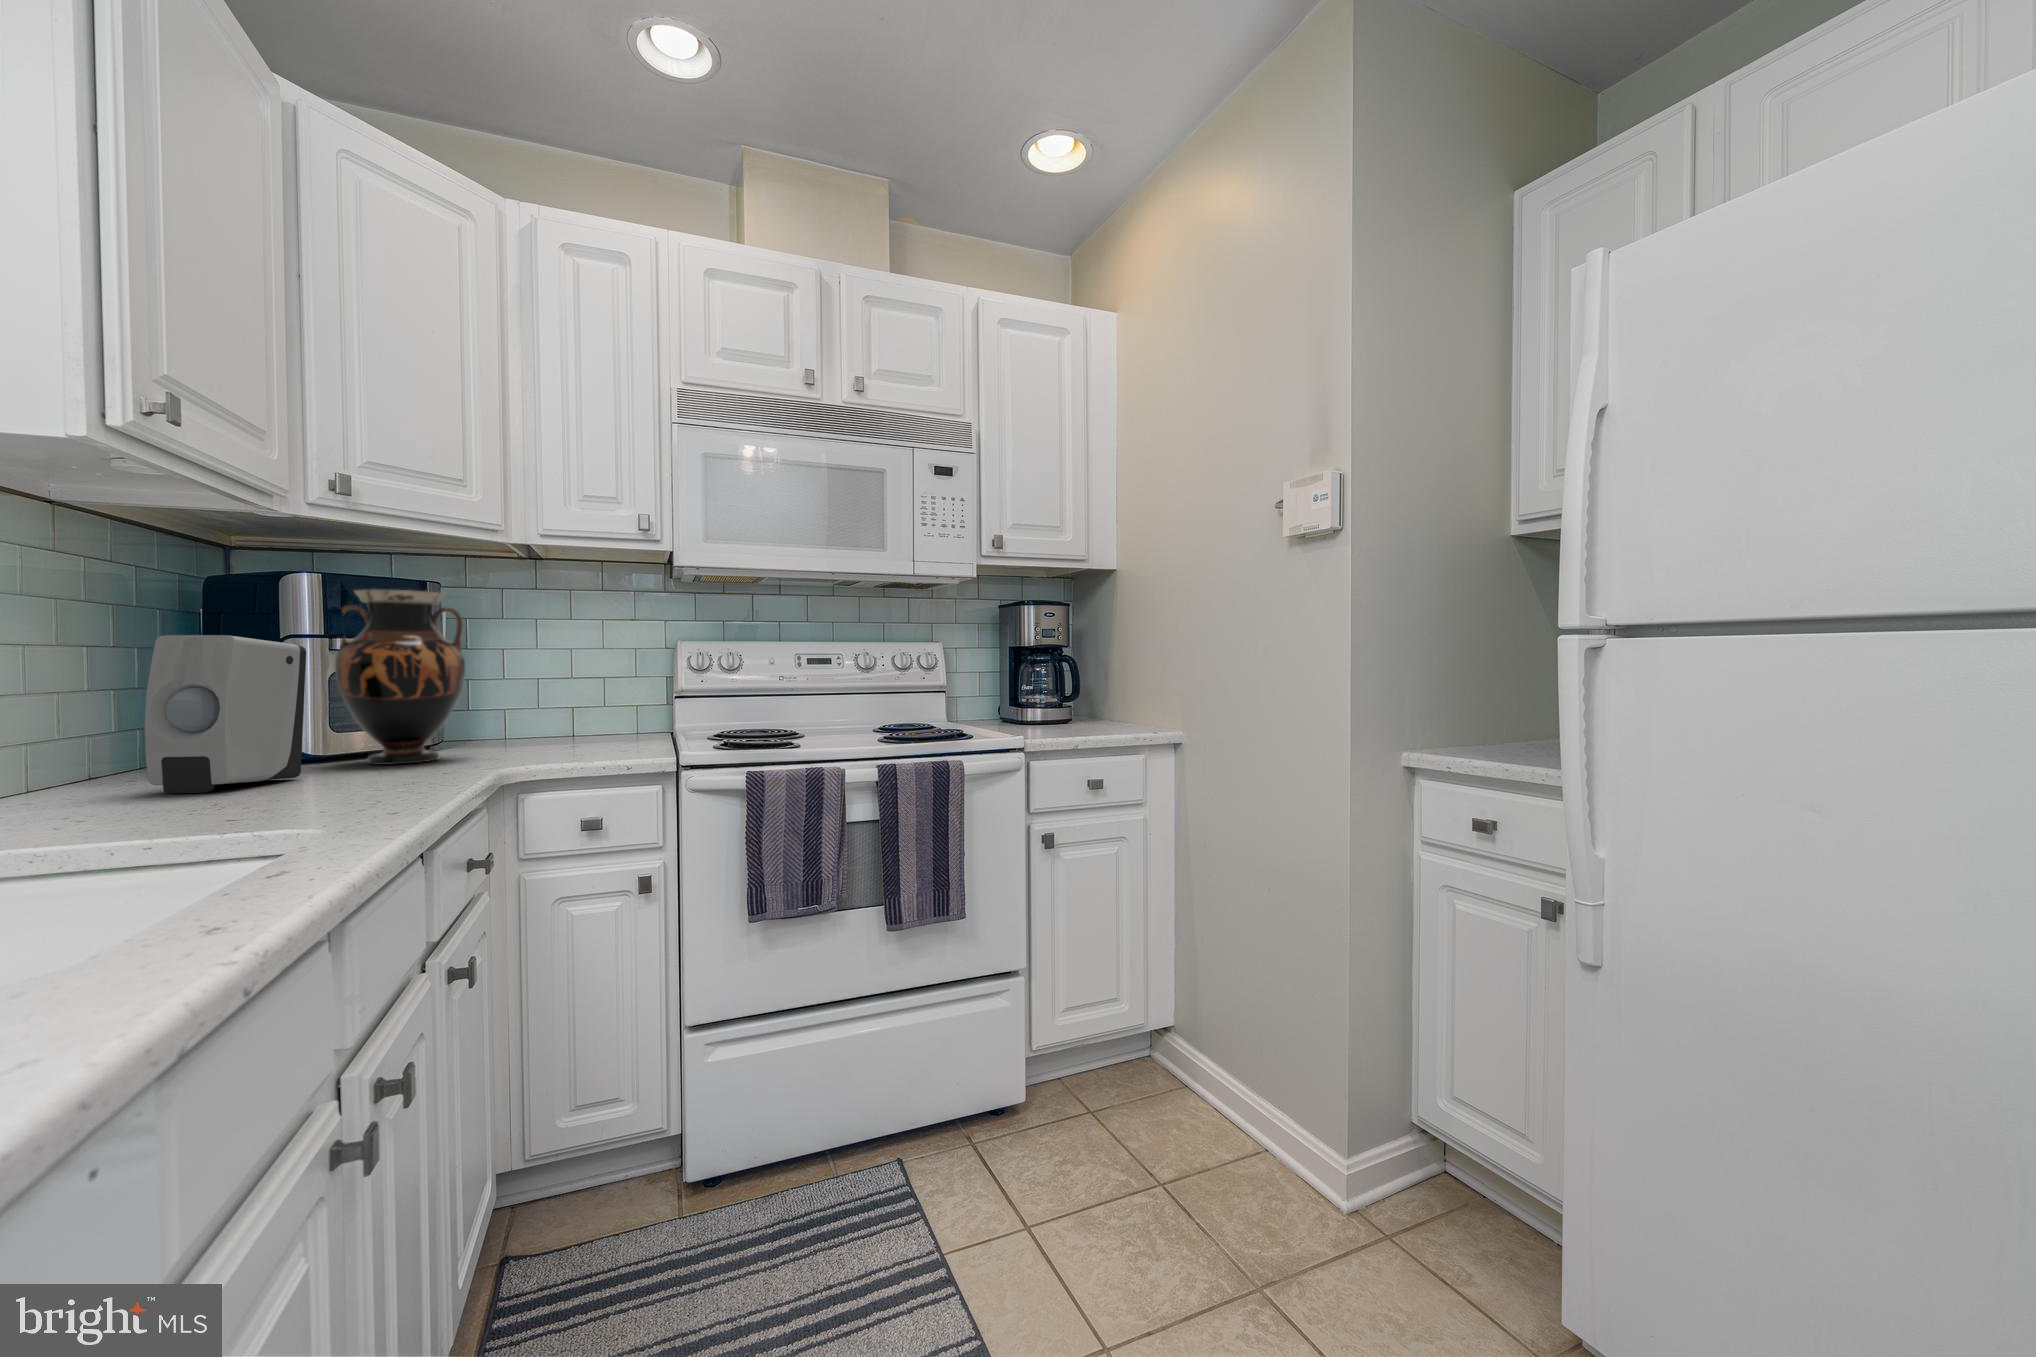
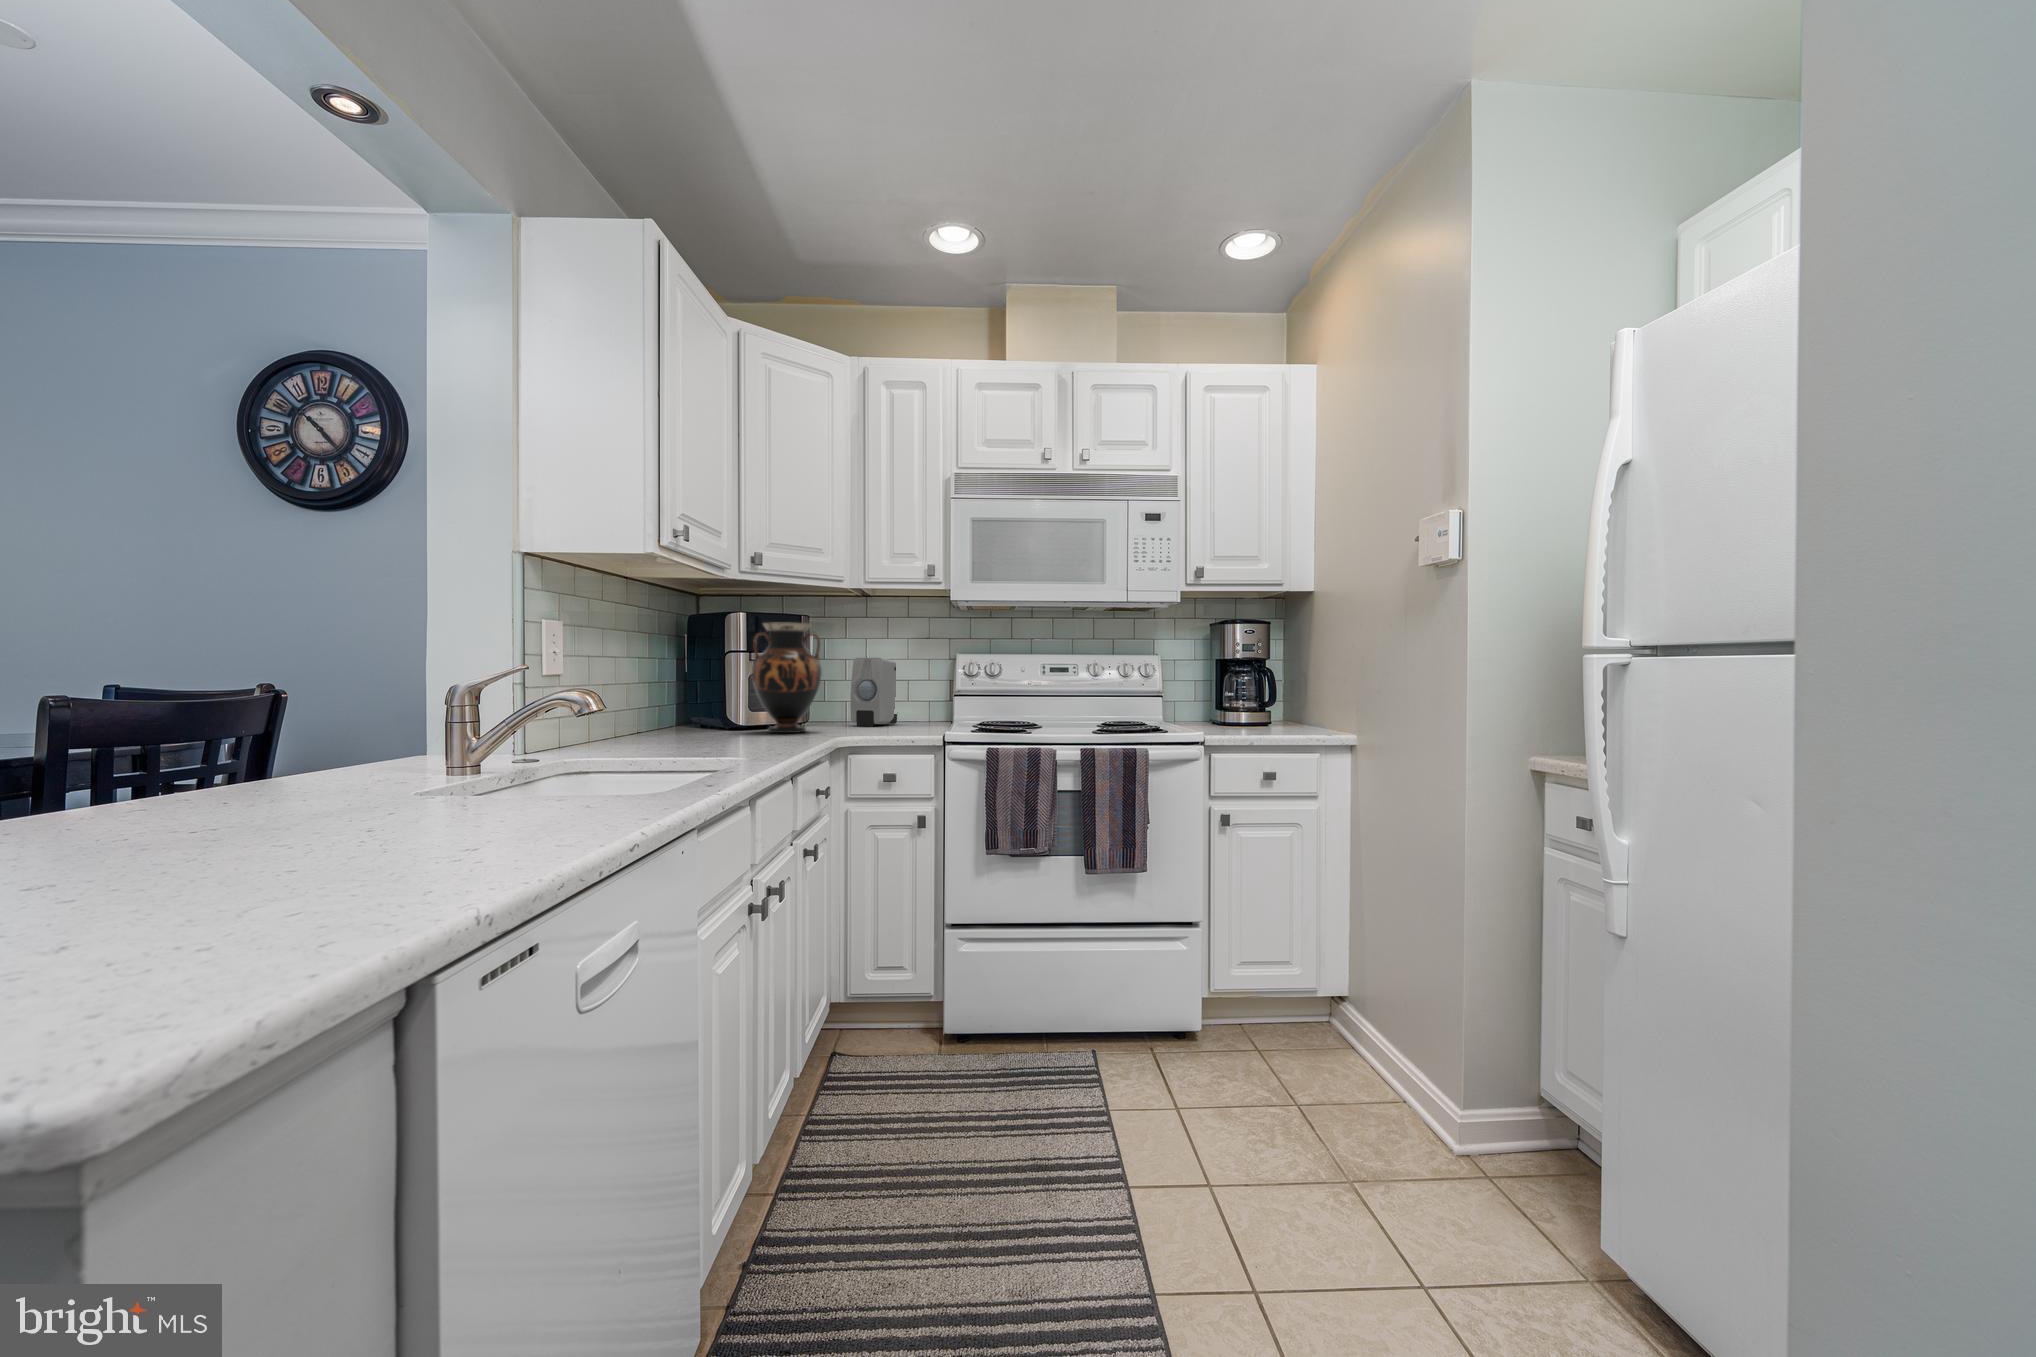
soap dispenser: present [144,635,306,793] -> present [851,658,897,726]

